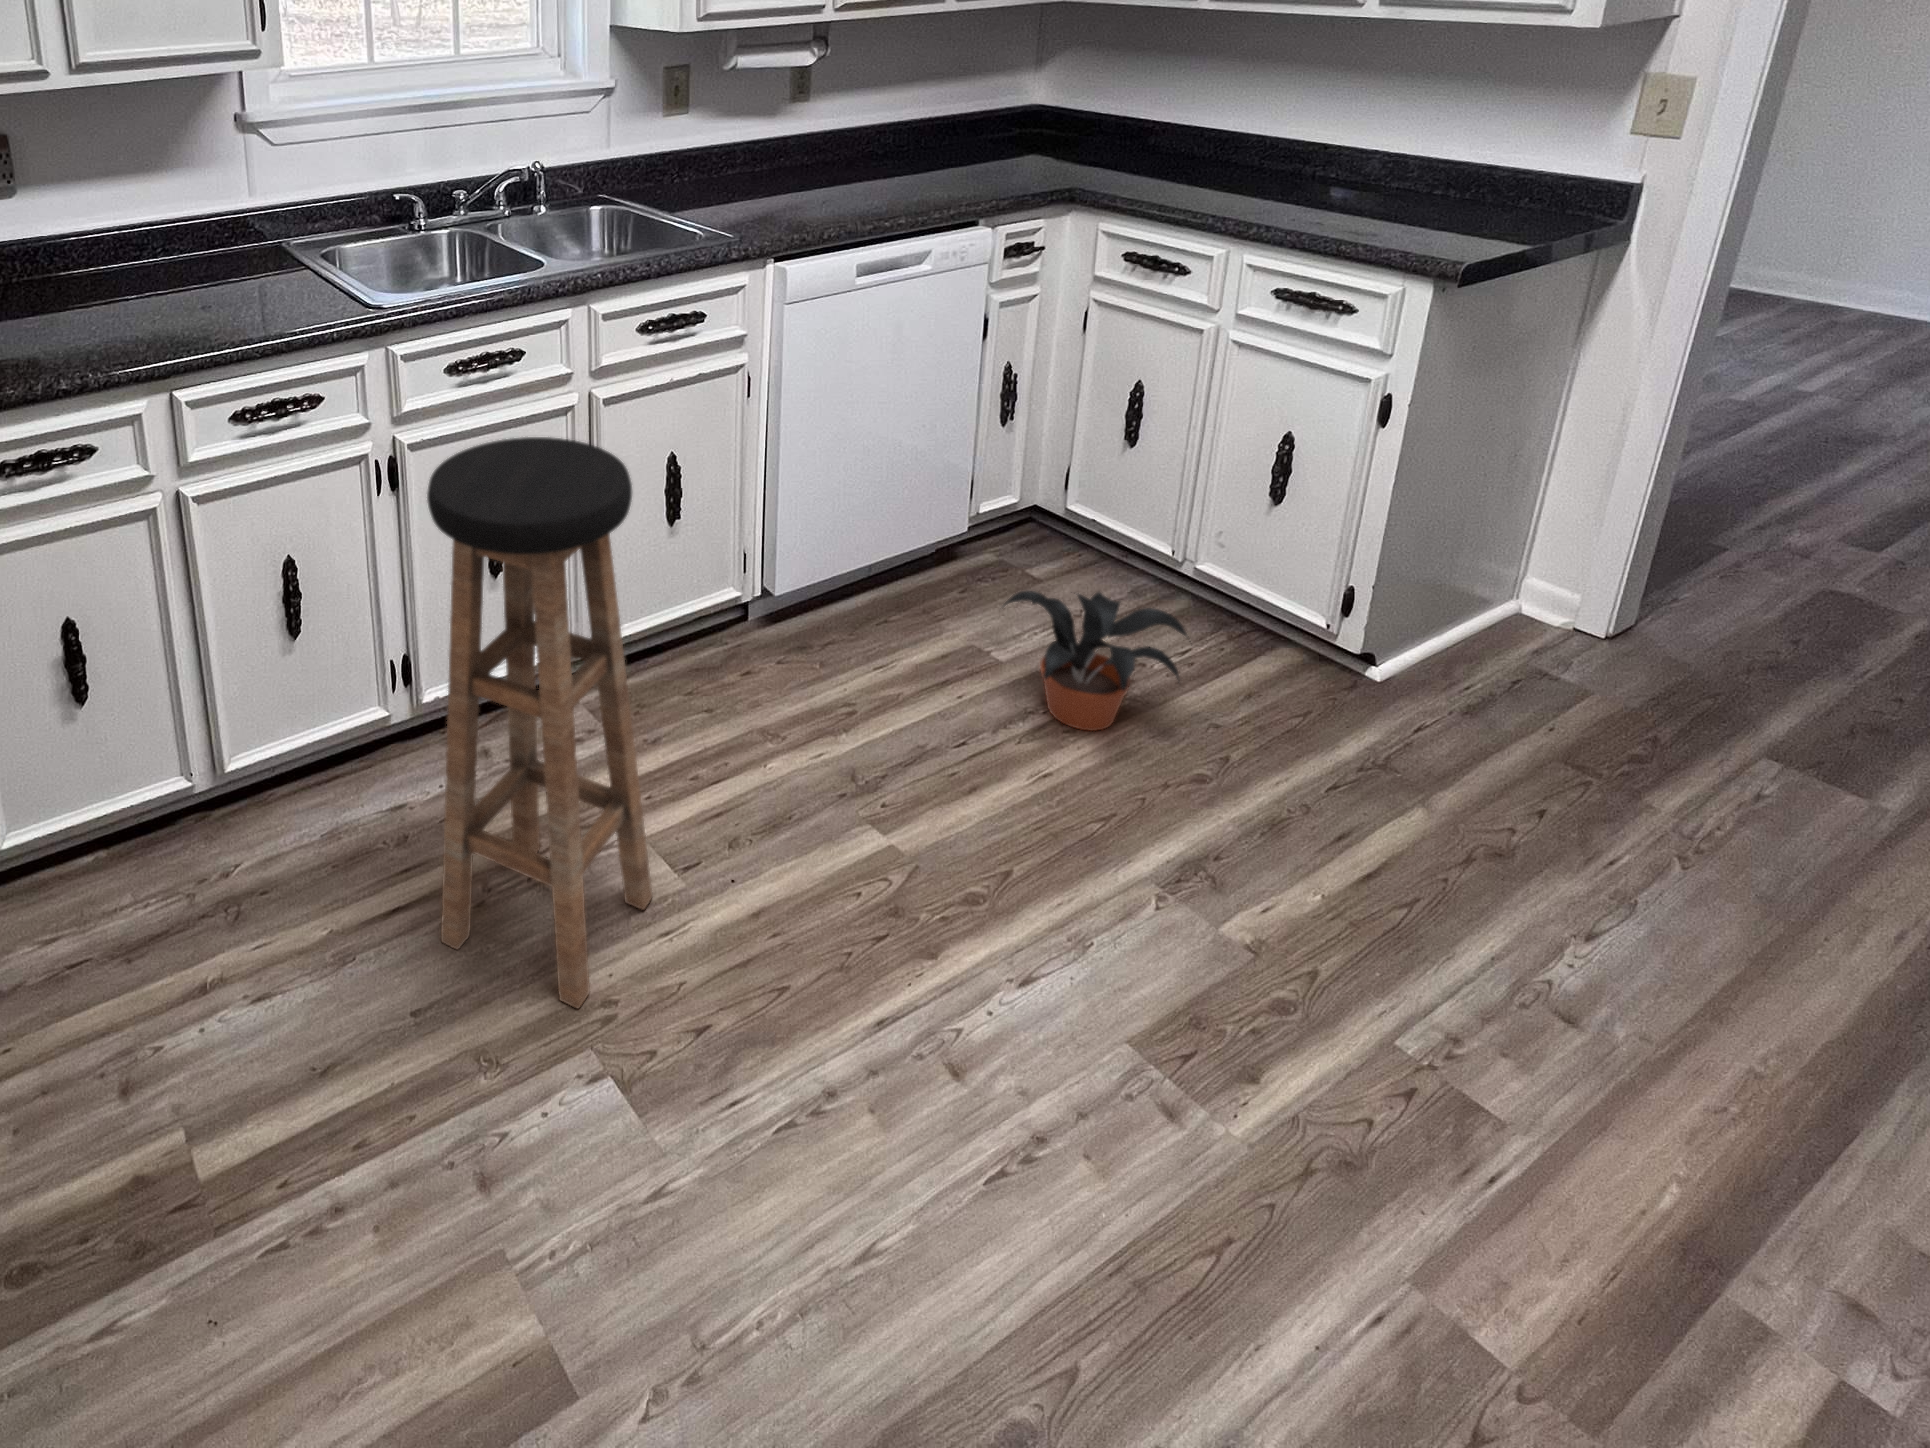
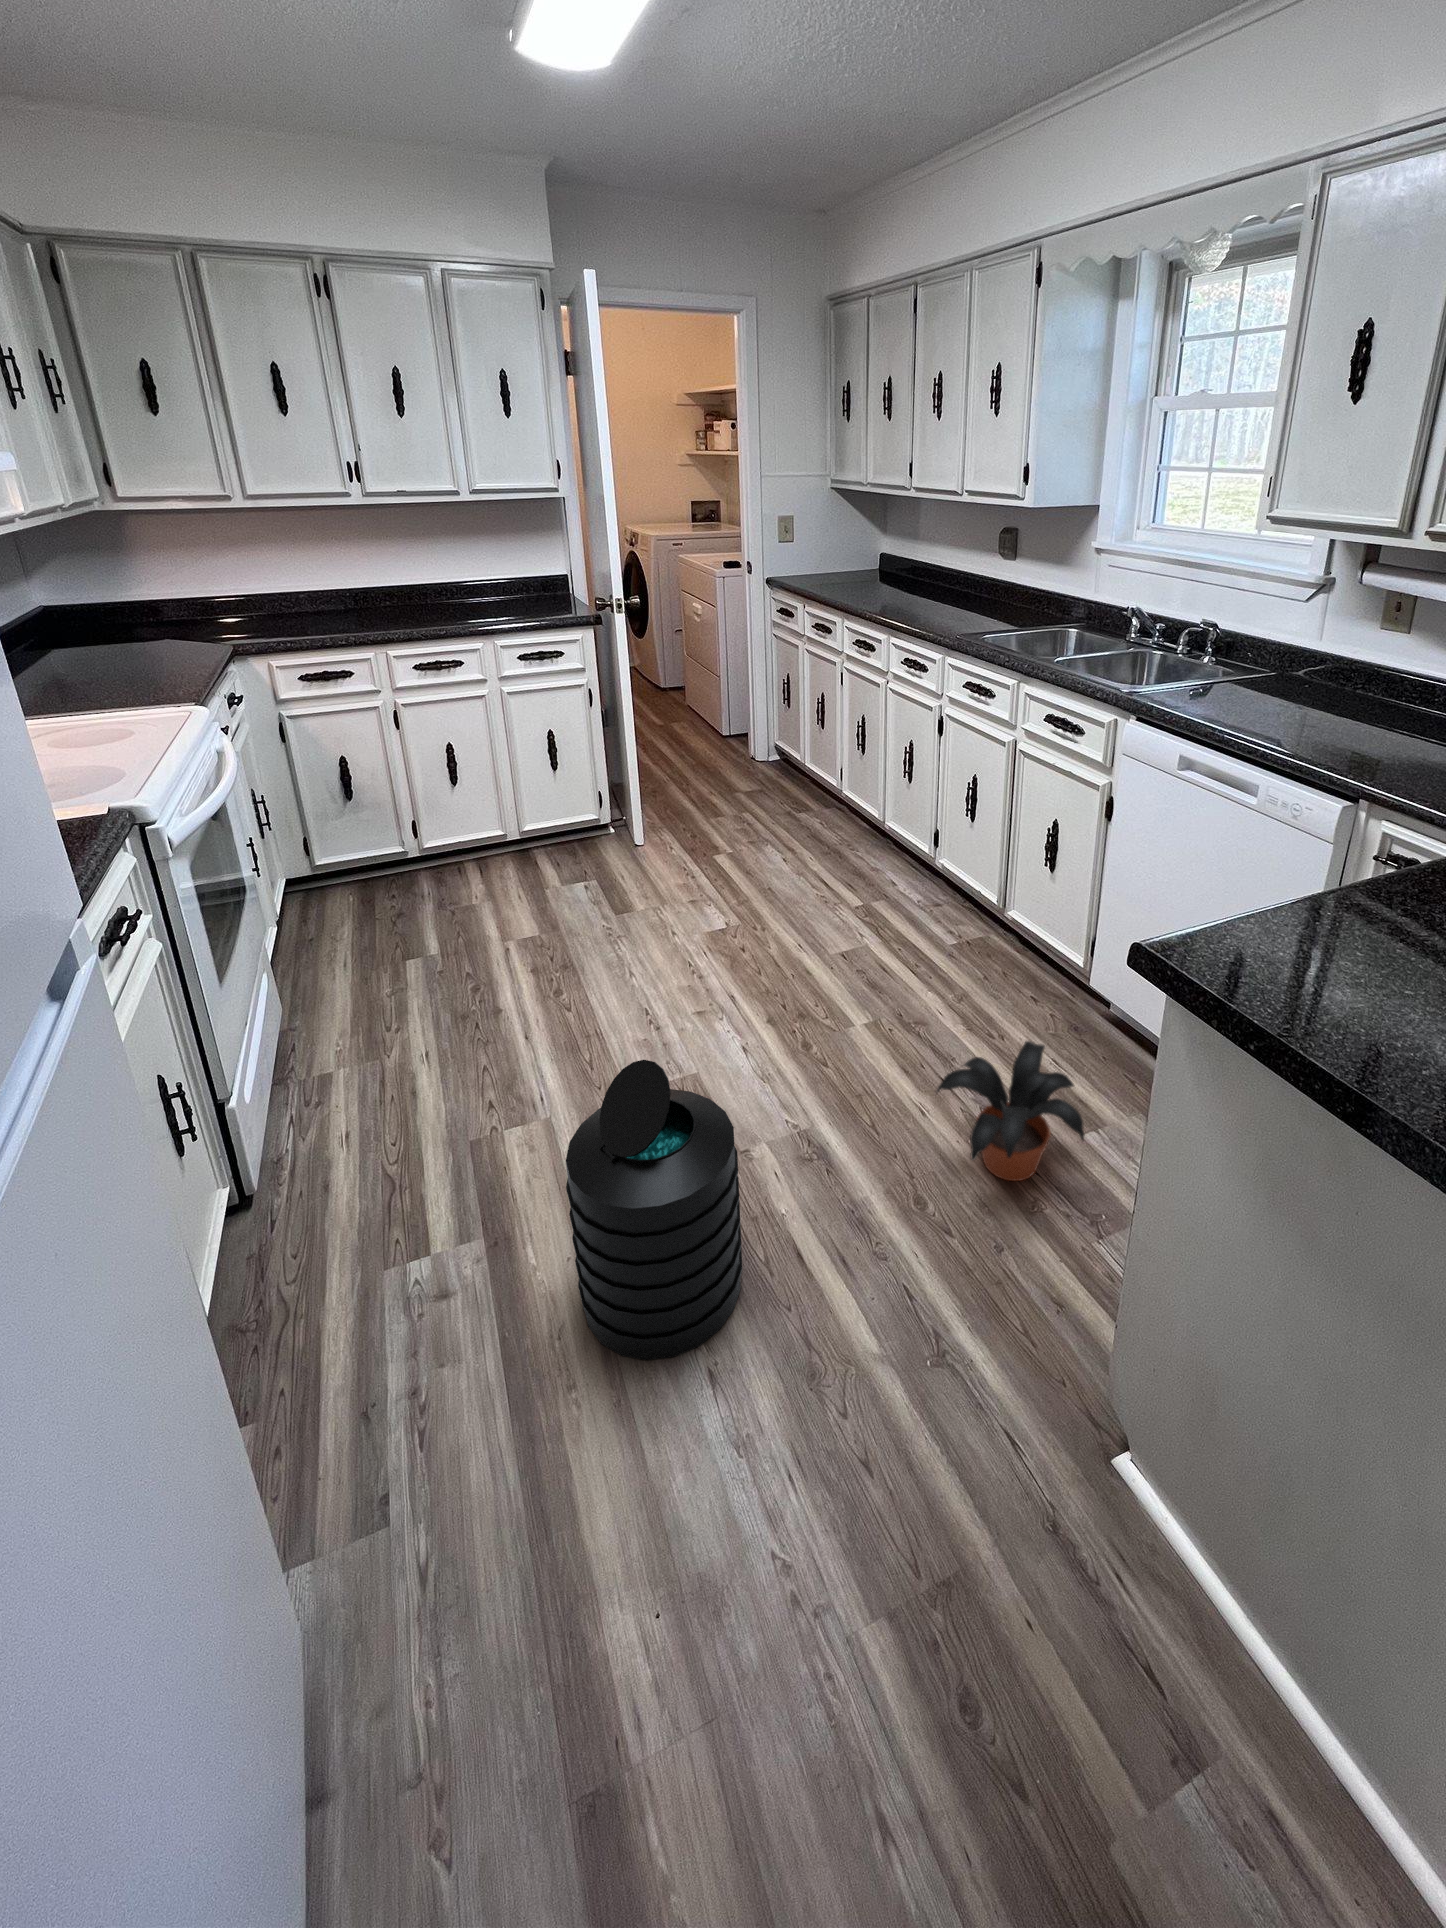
bar stool: present [427,437,652,1008] -> none [762,680,866,944]
trash can: none [1416,701,1742,1101] -> present [566,1060,742,1360]

